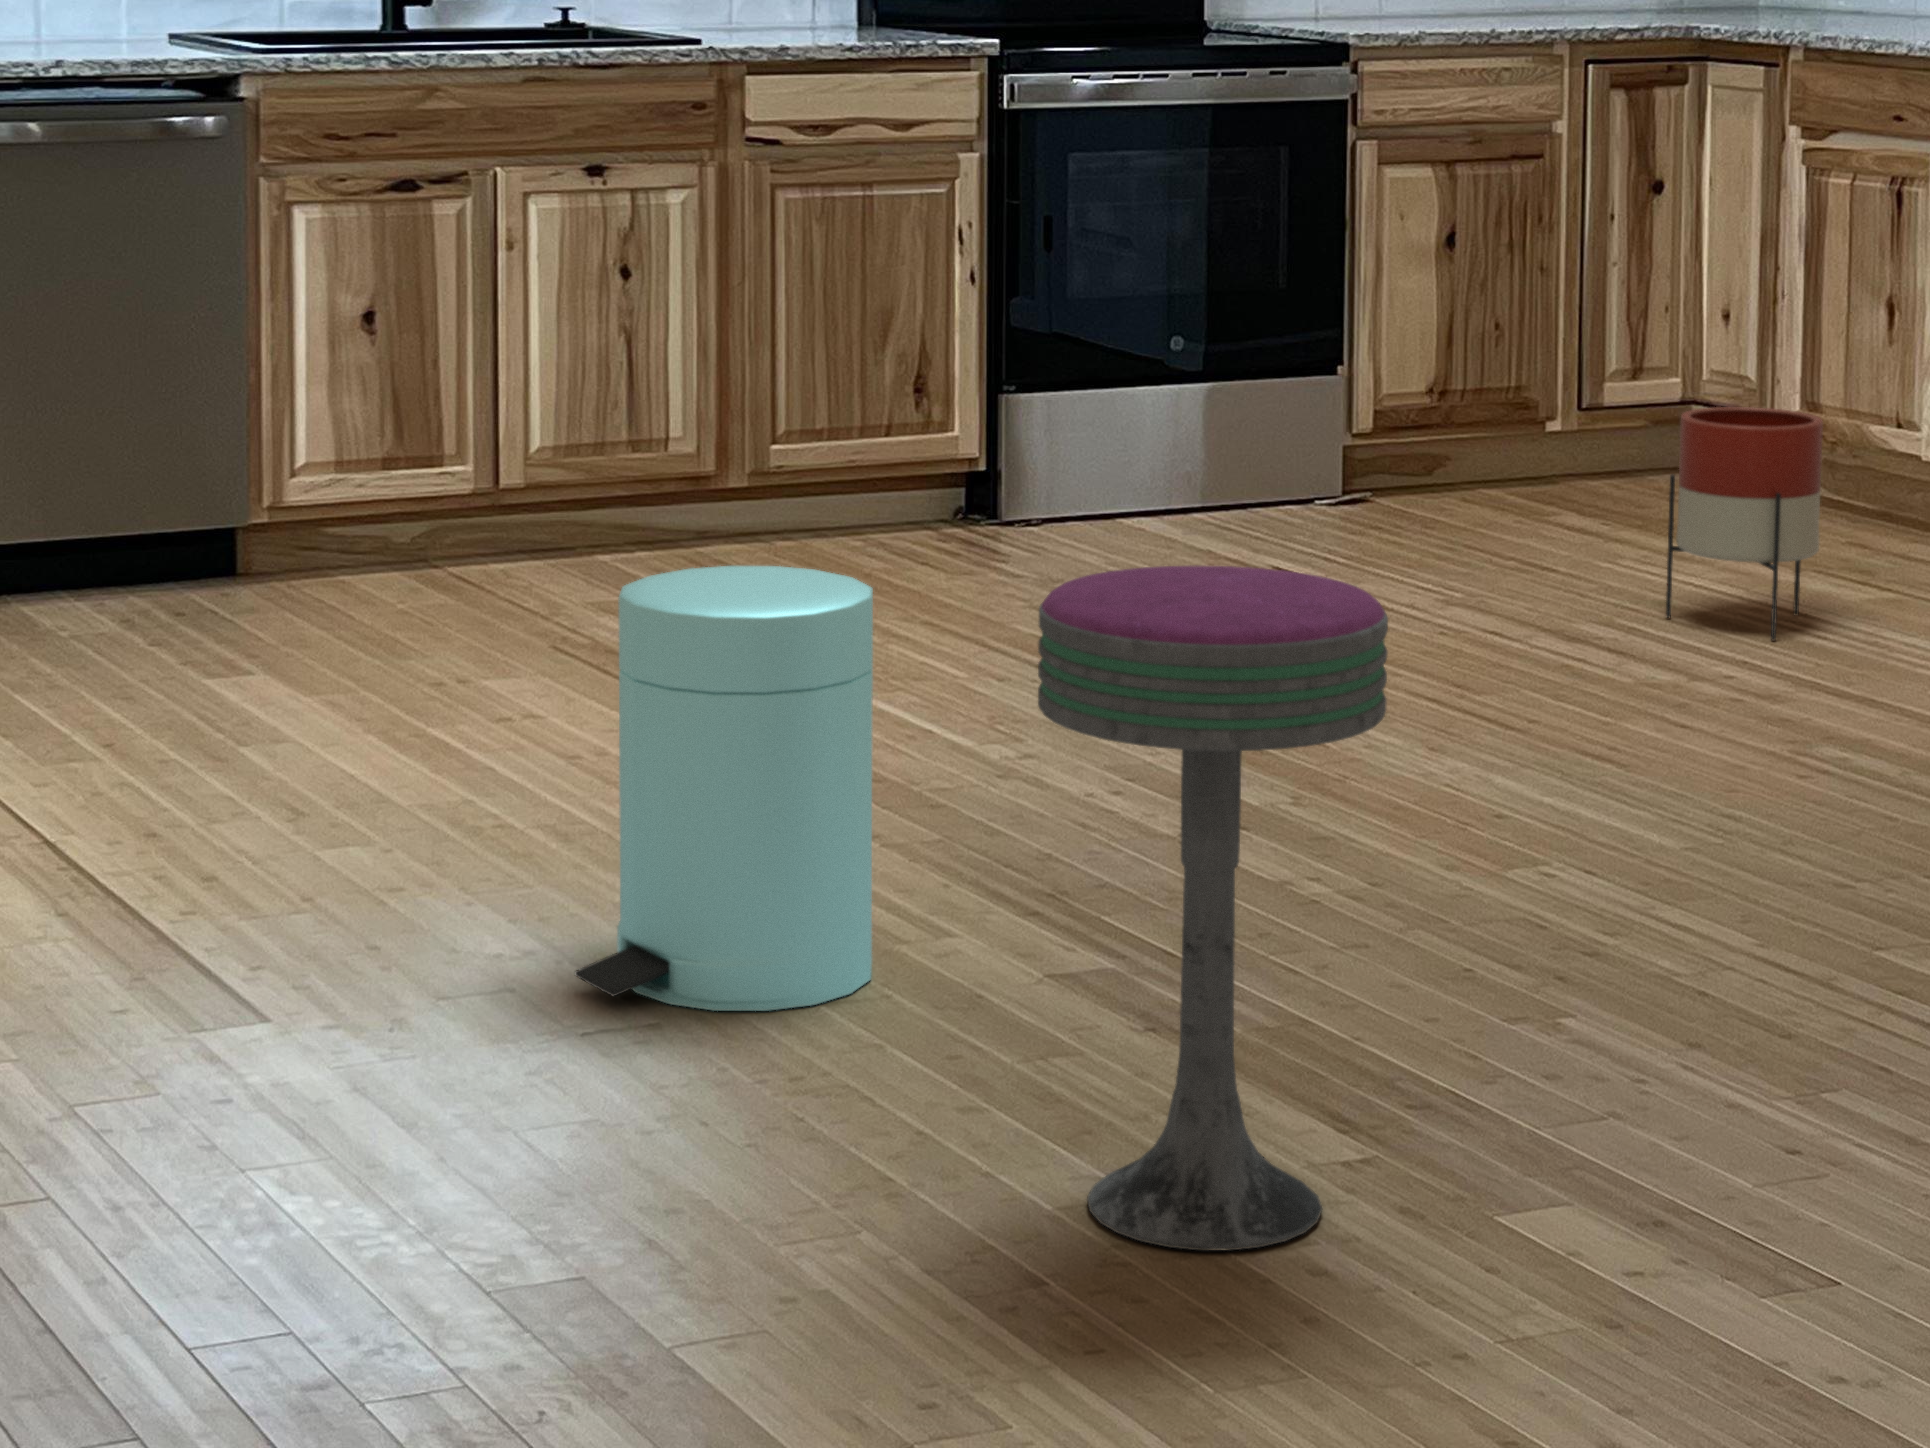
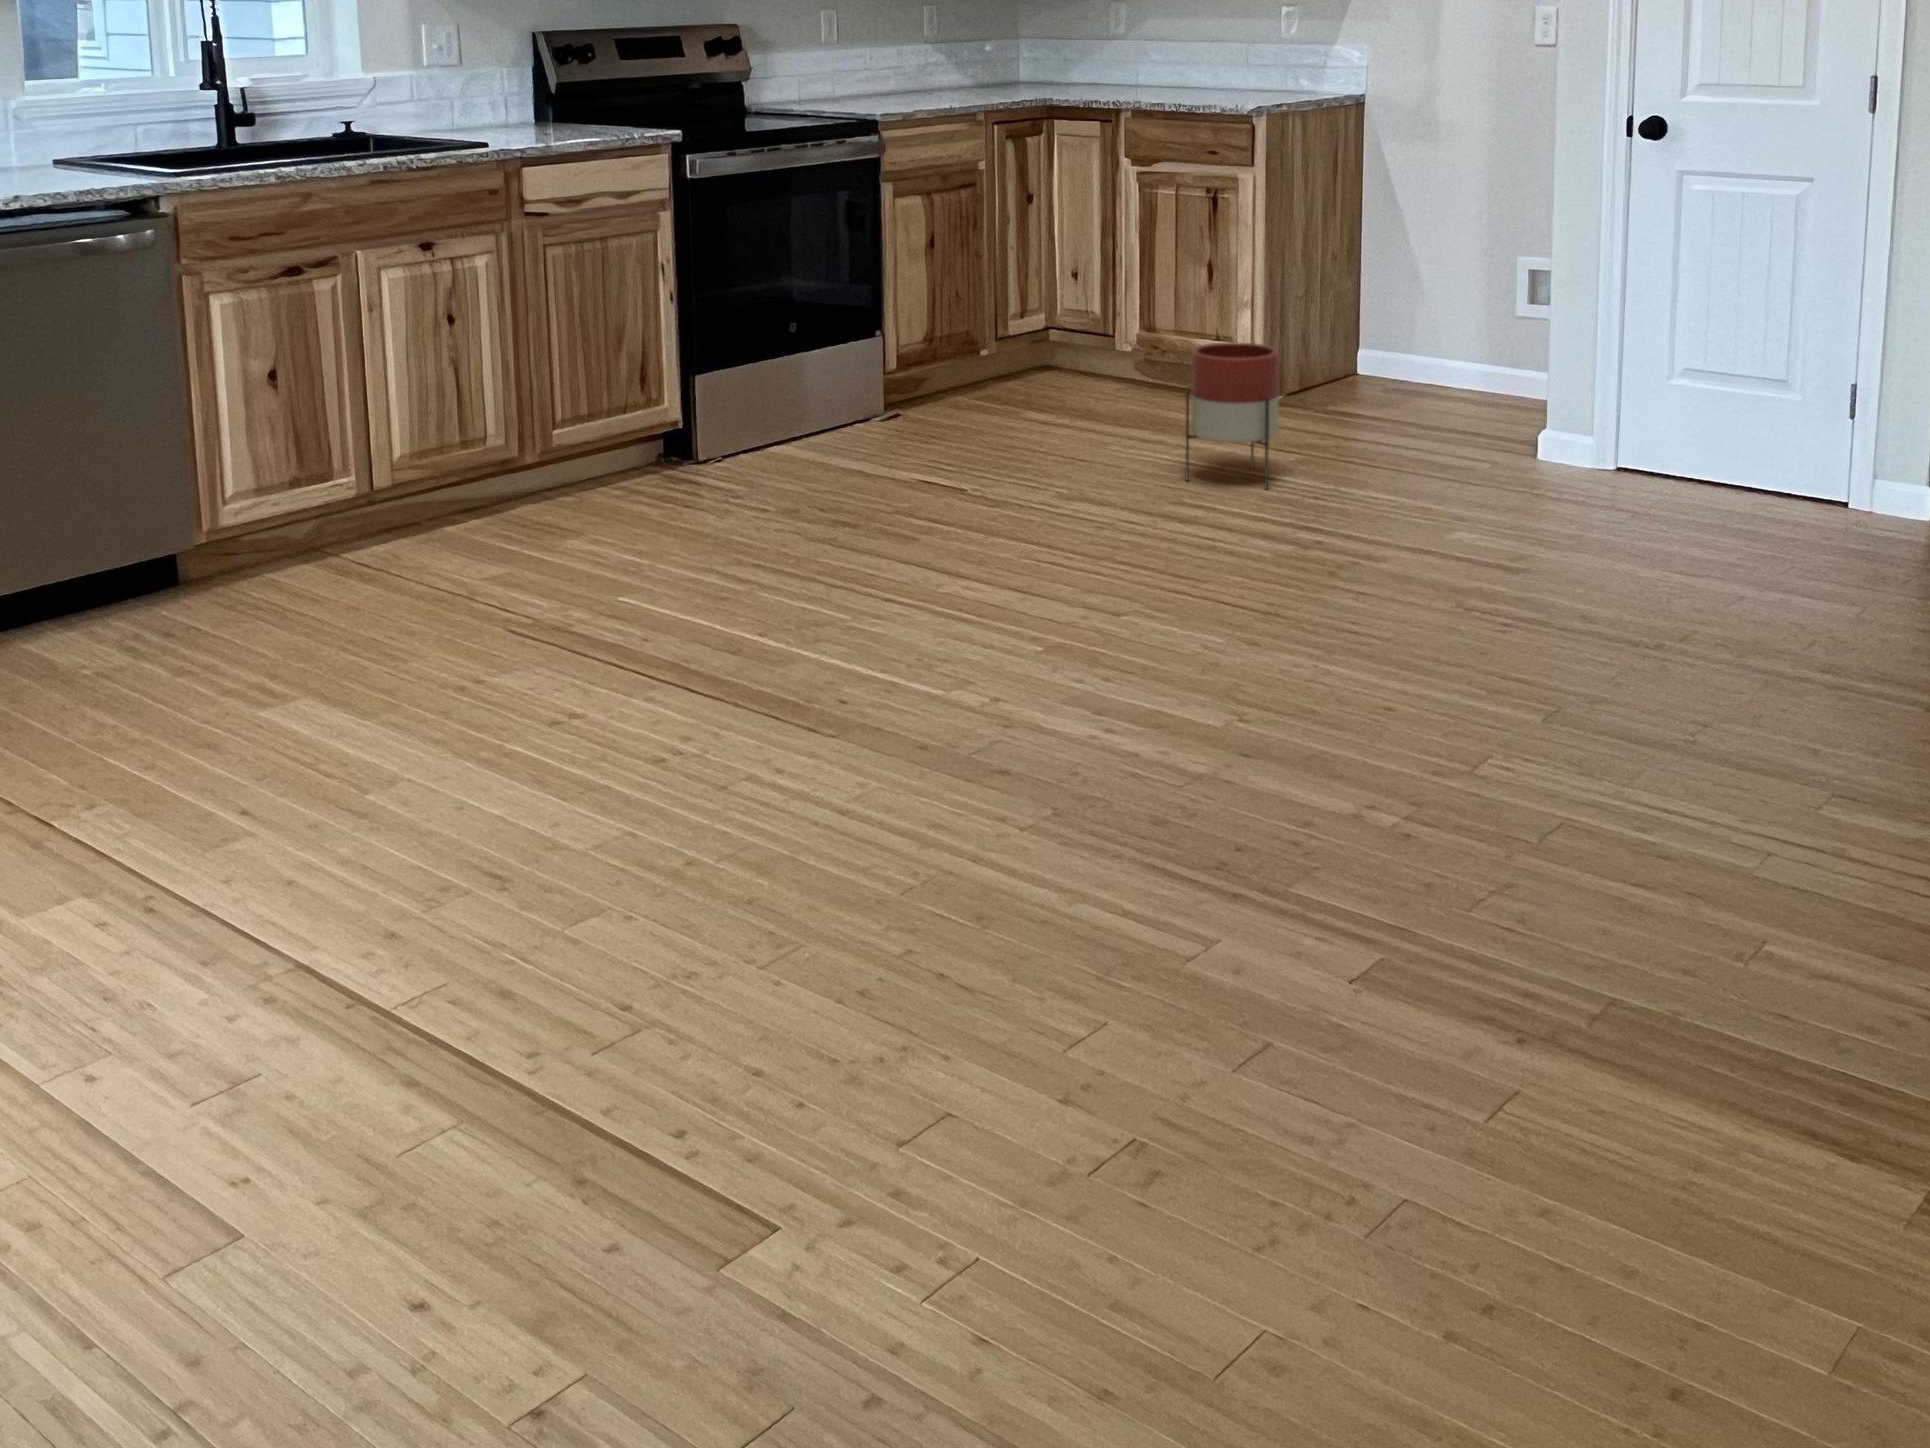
trash can: present [575,566,873,1011] -> none [924,592,1129,975]
bar stool: present [1038,566,1388,1251] -> none [1513,585,1806,1139]

